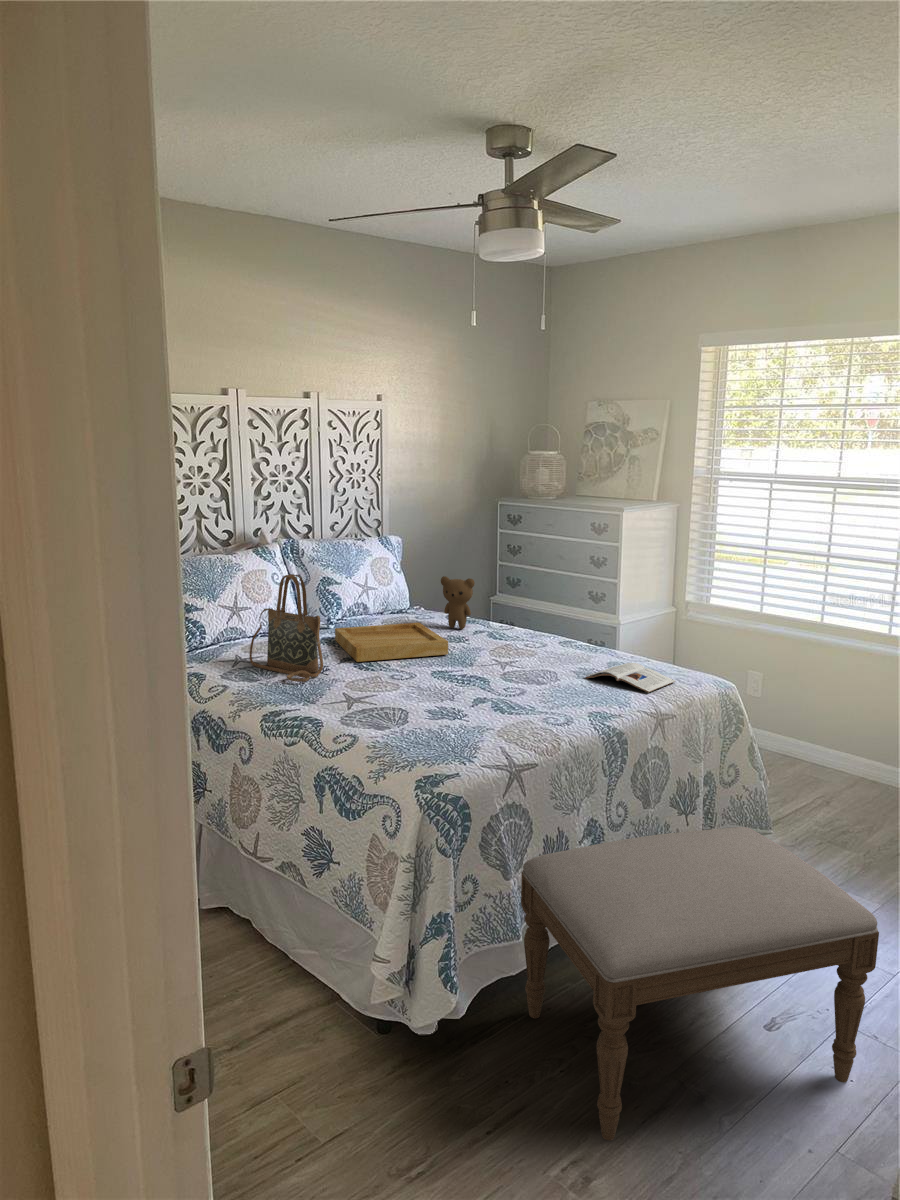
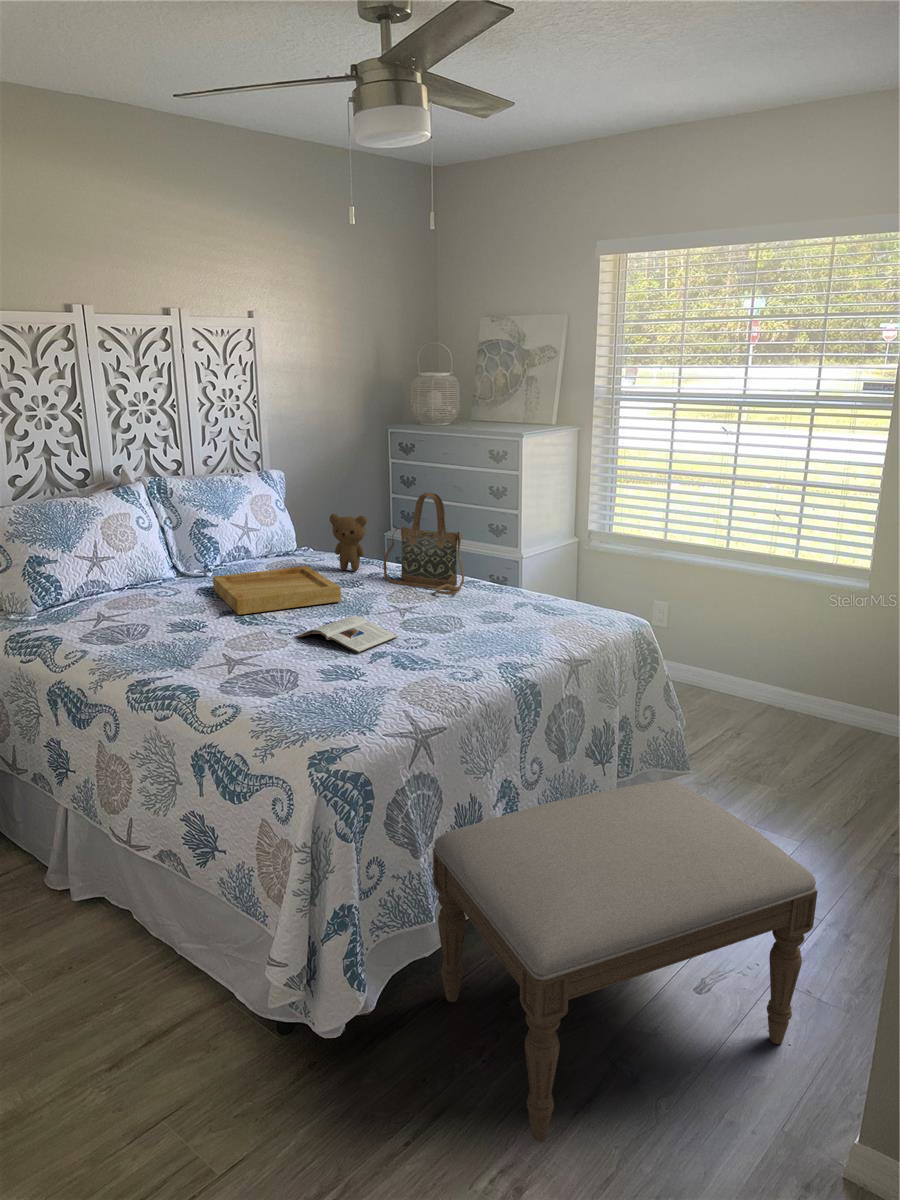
handbag: present [249,574,323,682] -> present [384,493,464,594]
magazine: present [586,663,675,693] -> present [297,616,398,653]

